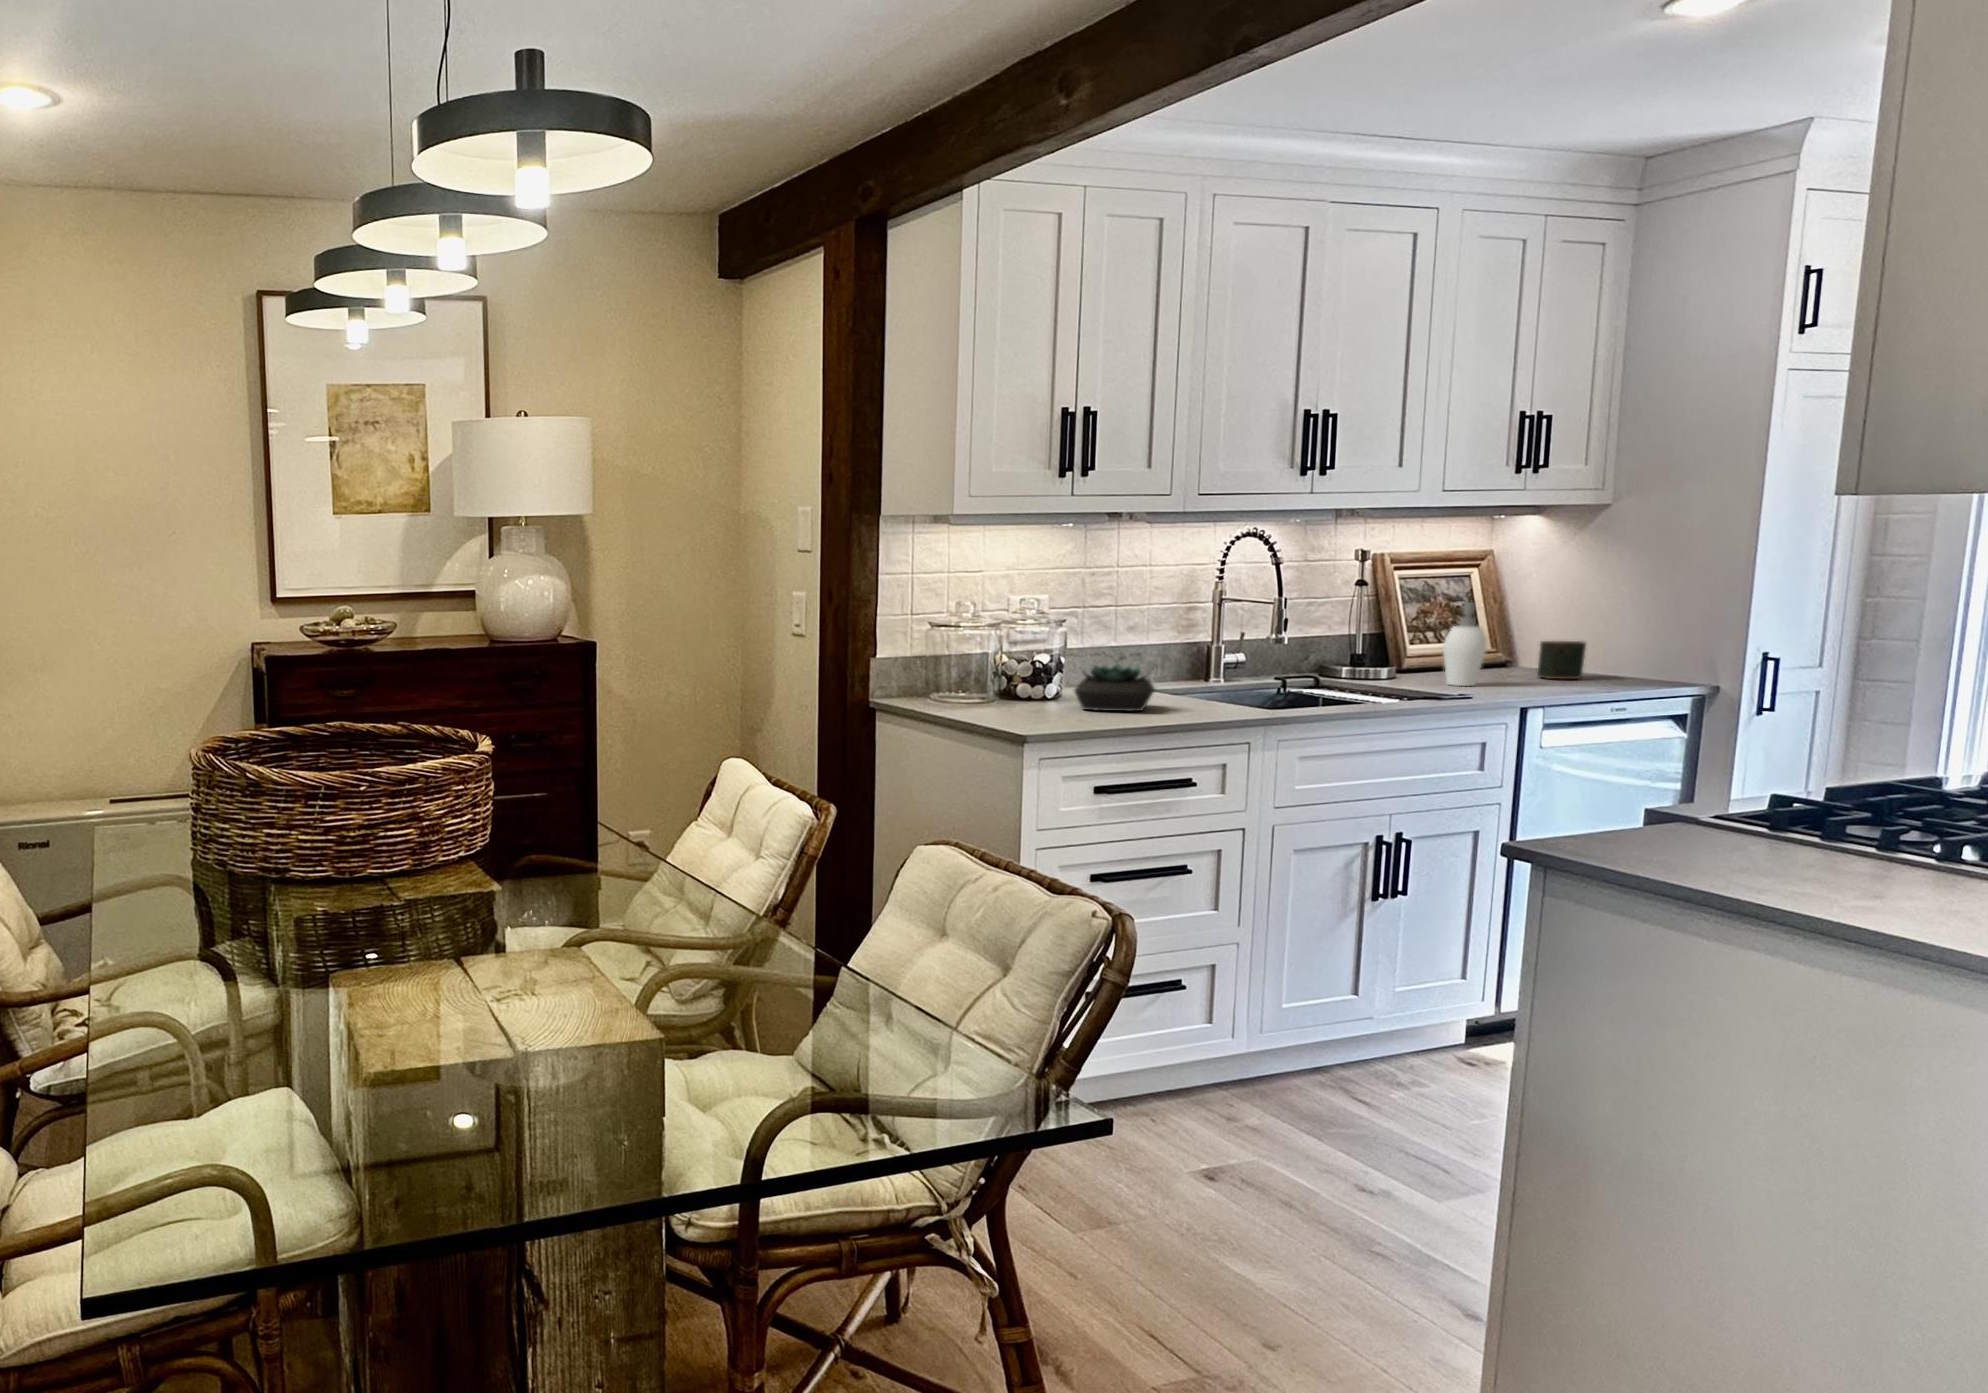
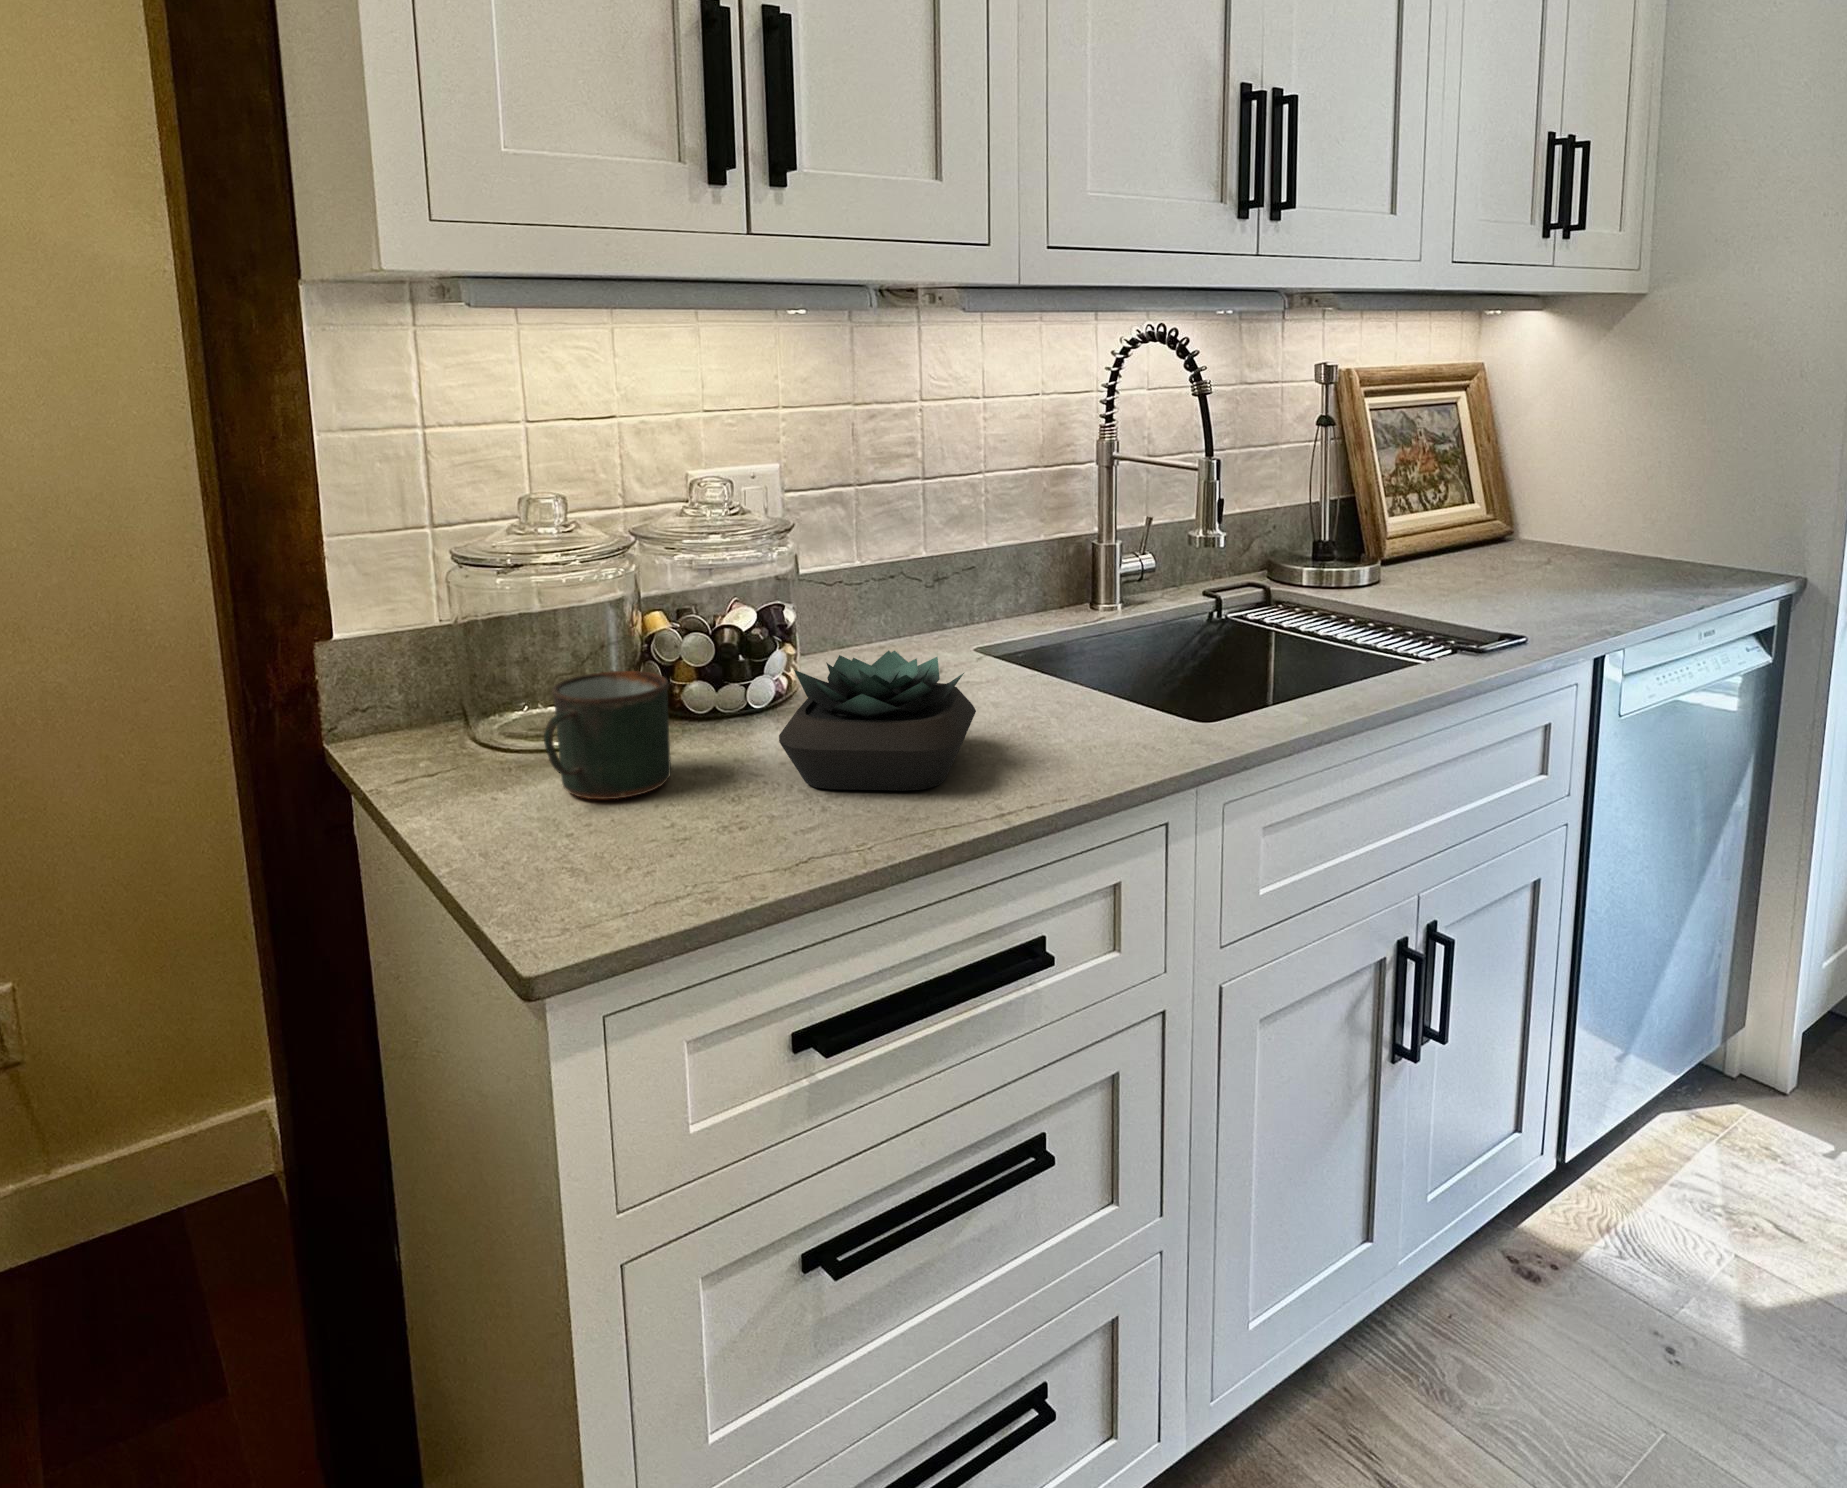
soap dispenser: present [1443,602,1487,686] -> none [1463,460,1550,607]
mug: present [1538,641,1586,679] -> present [544,671,671,799]

